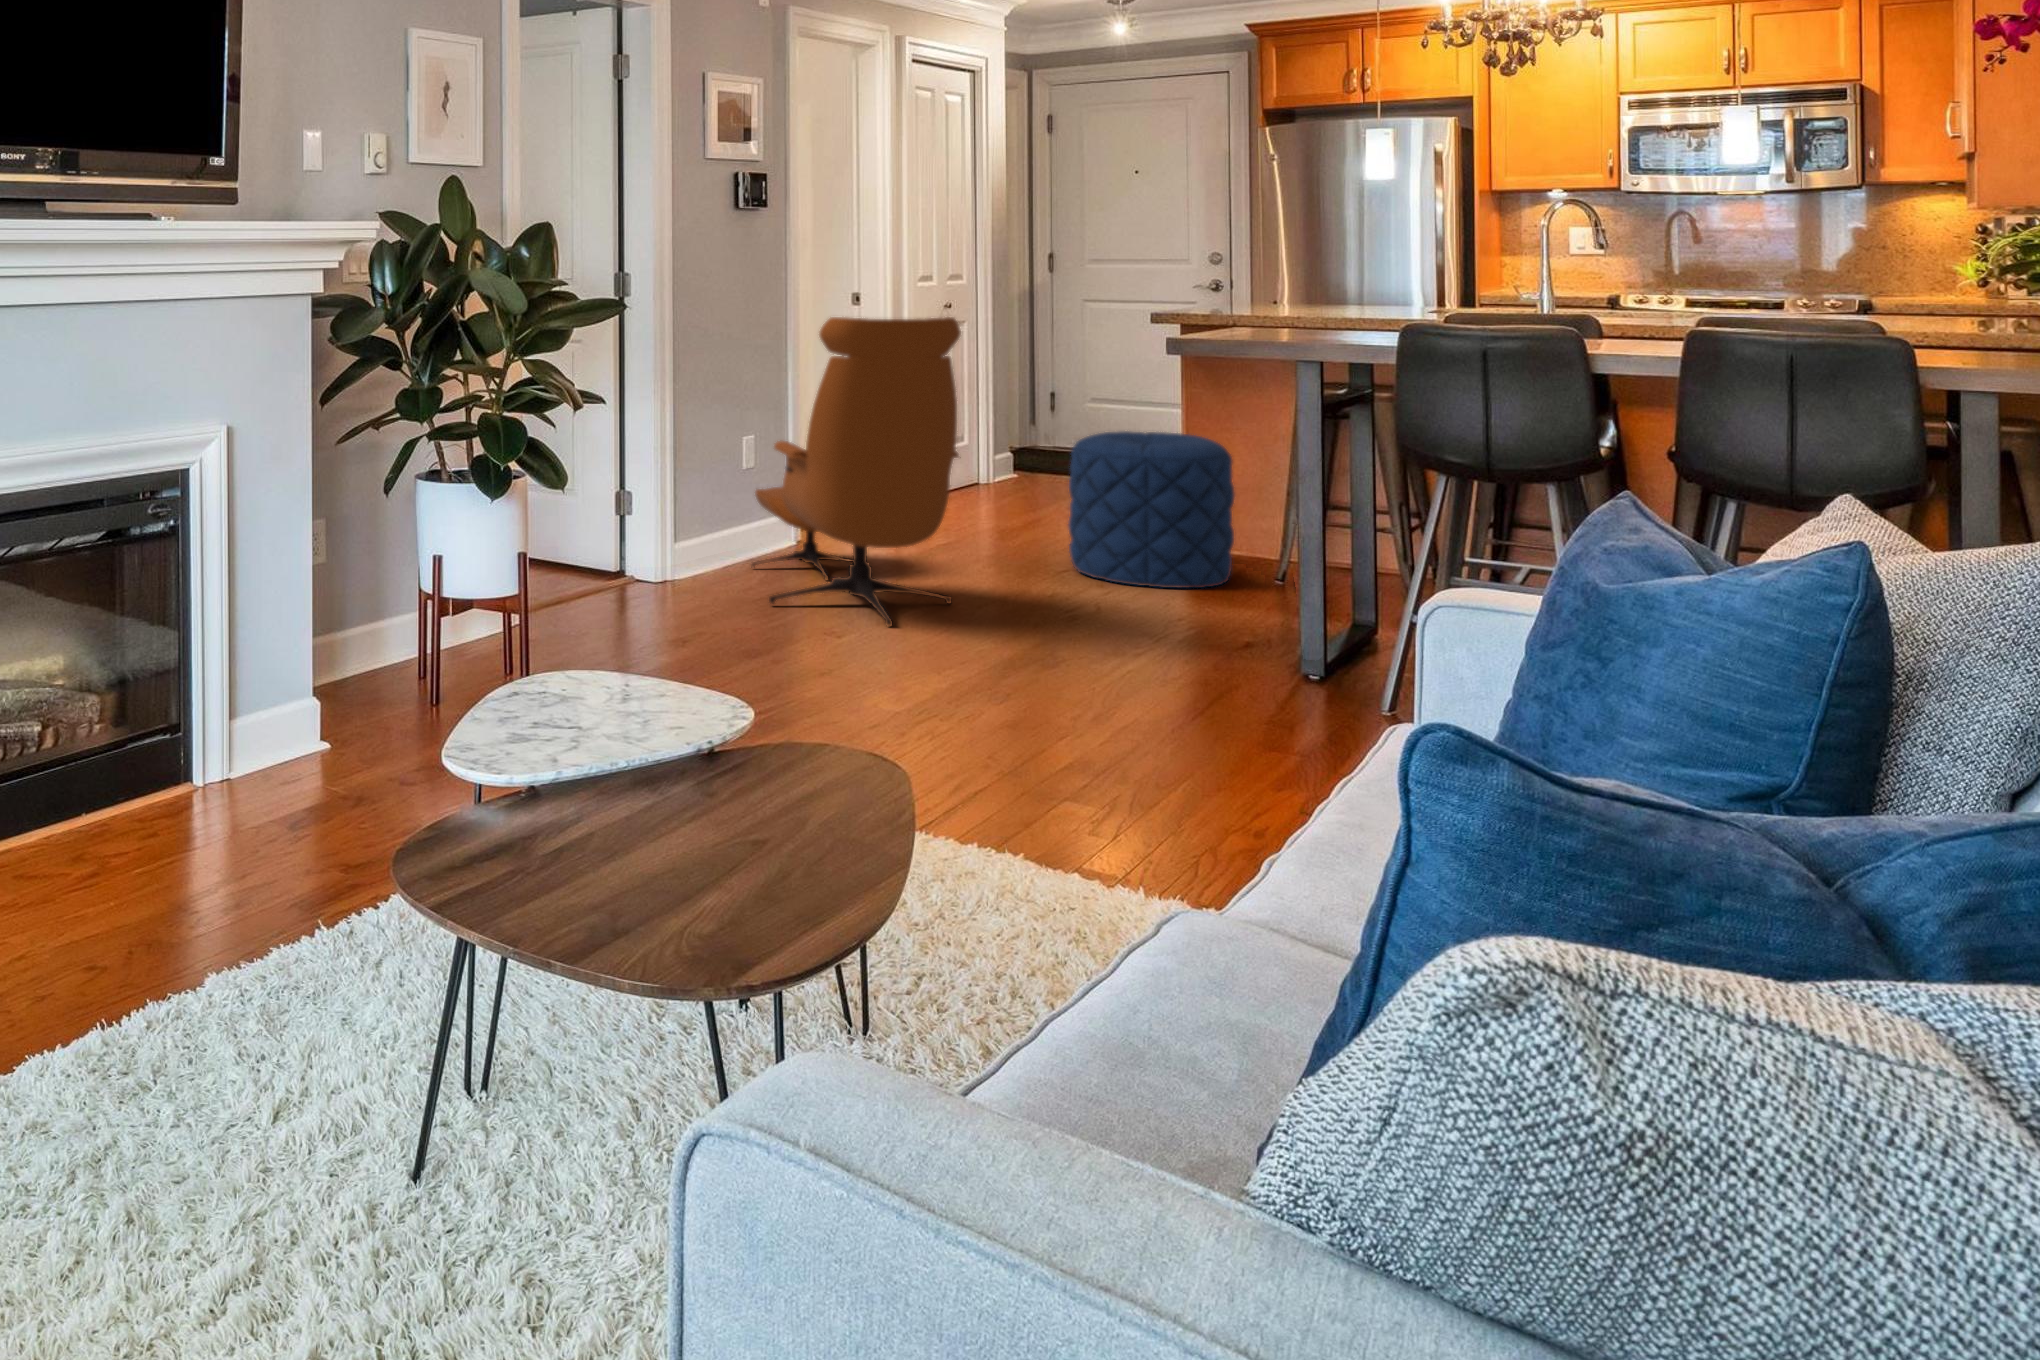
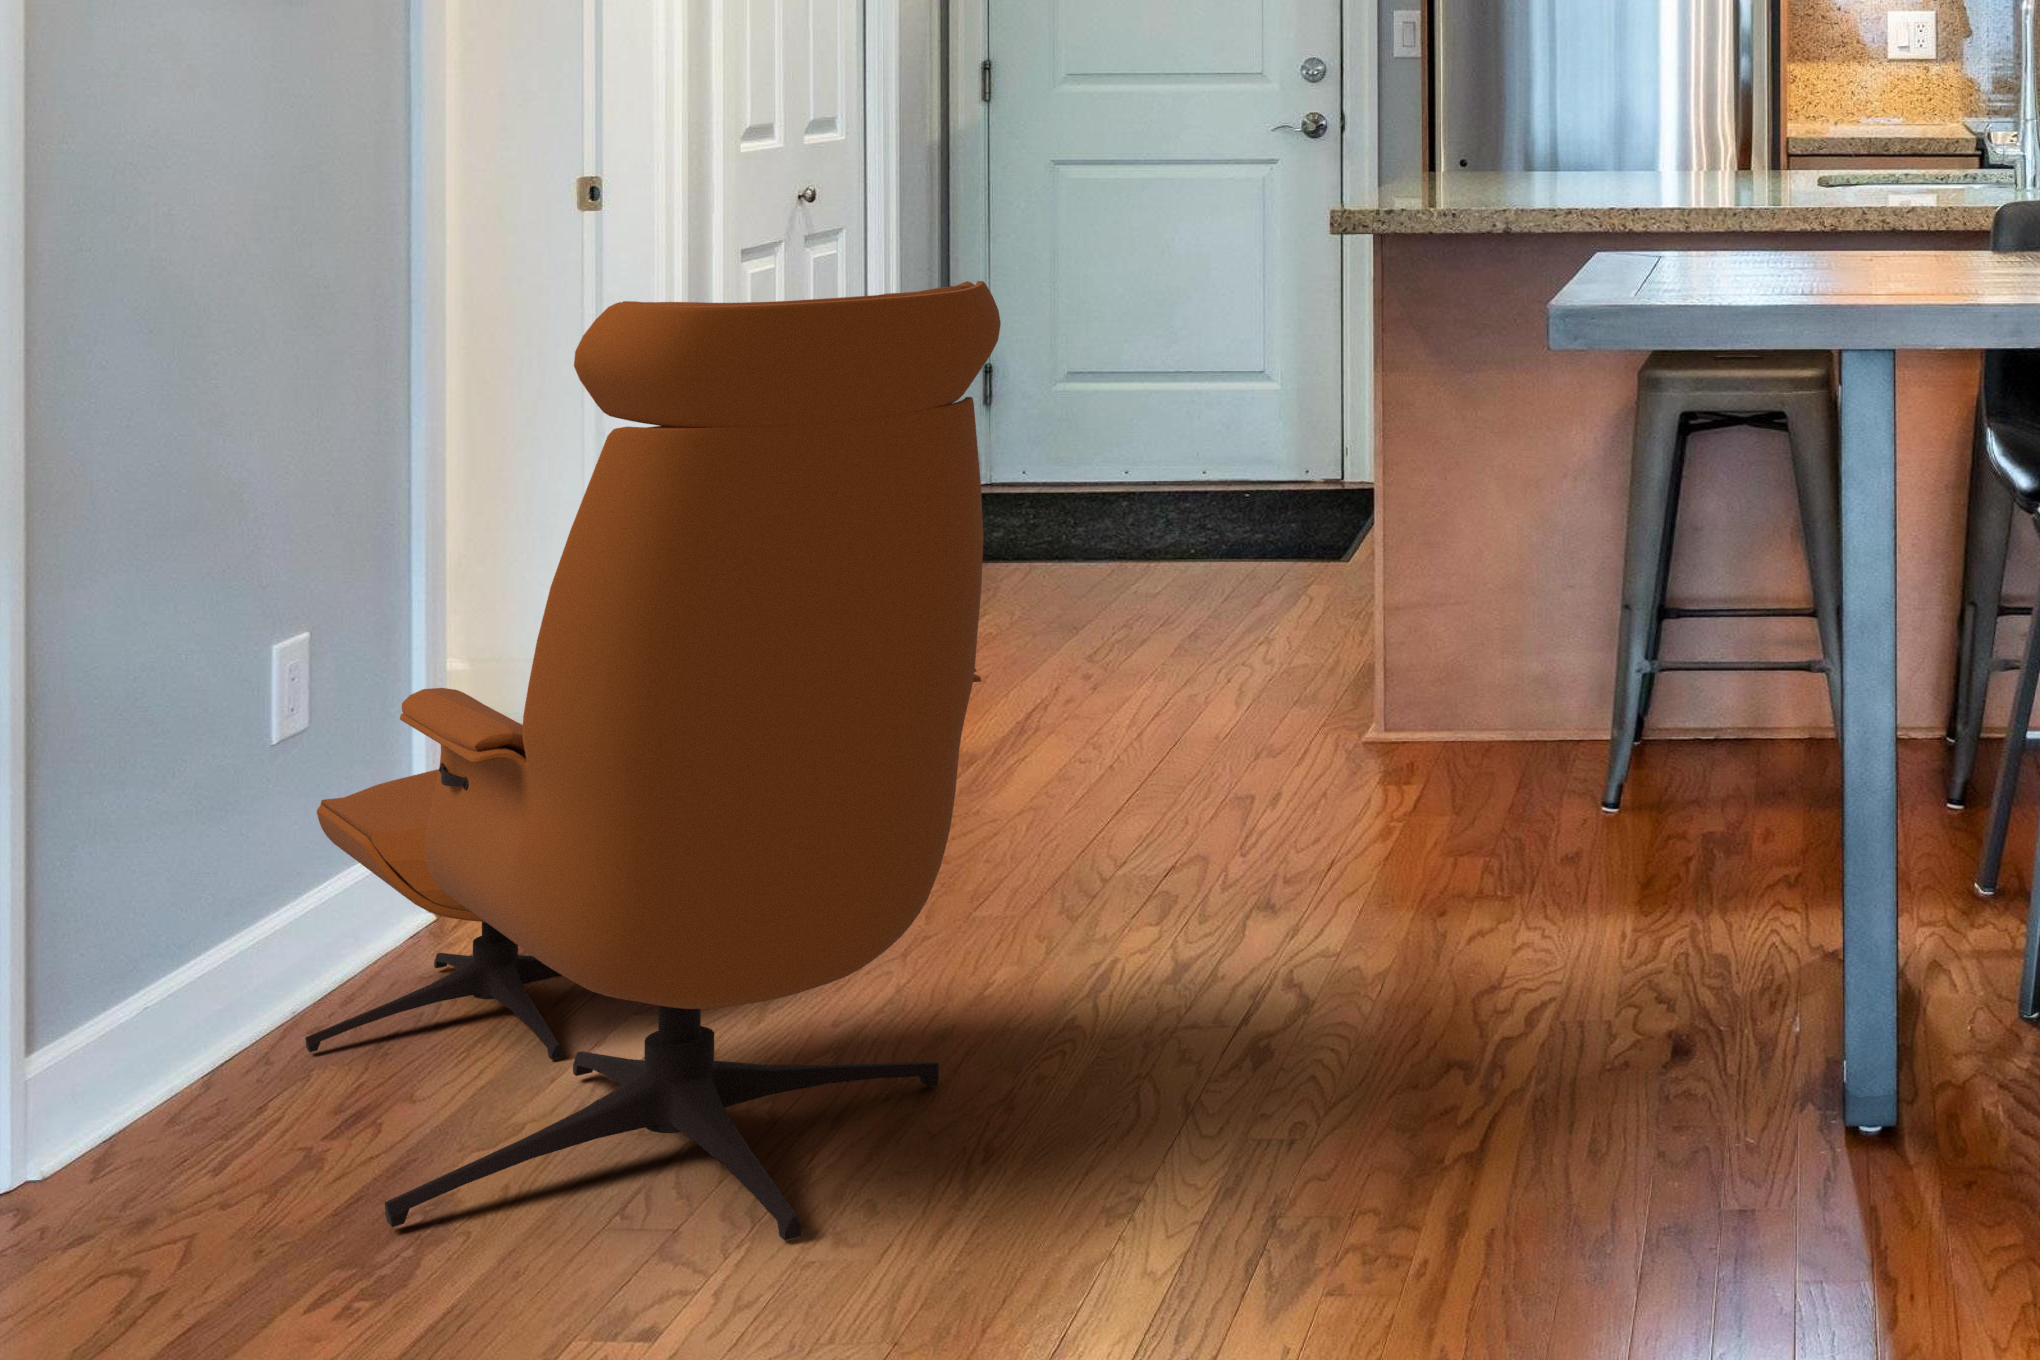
pouf: present [1068,431,1235,588] -> none [1168,504,1532,902]

